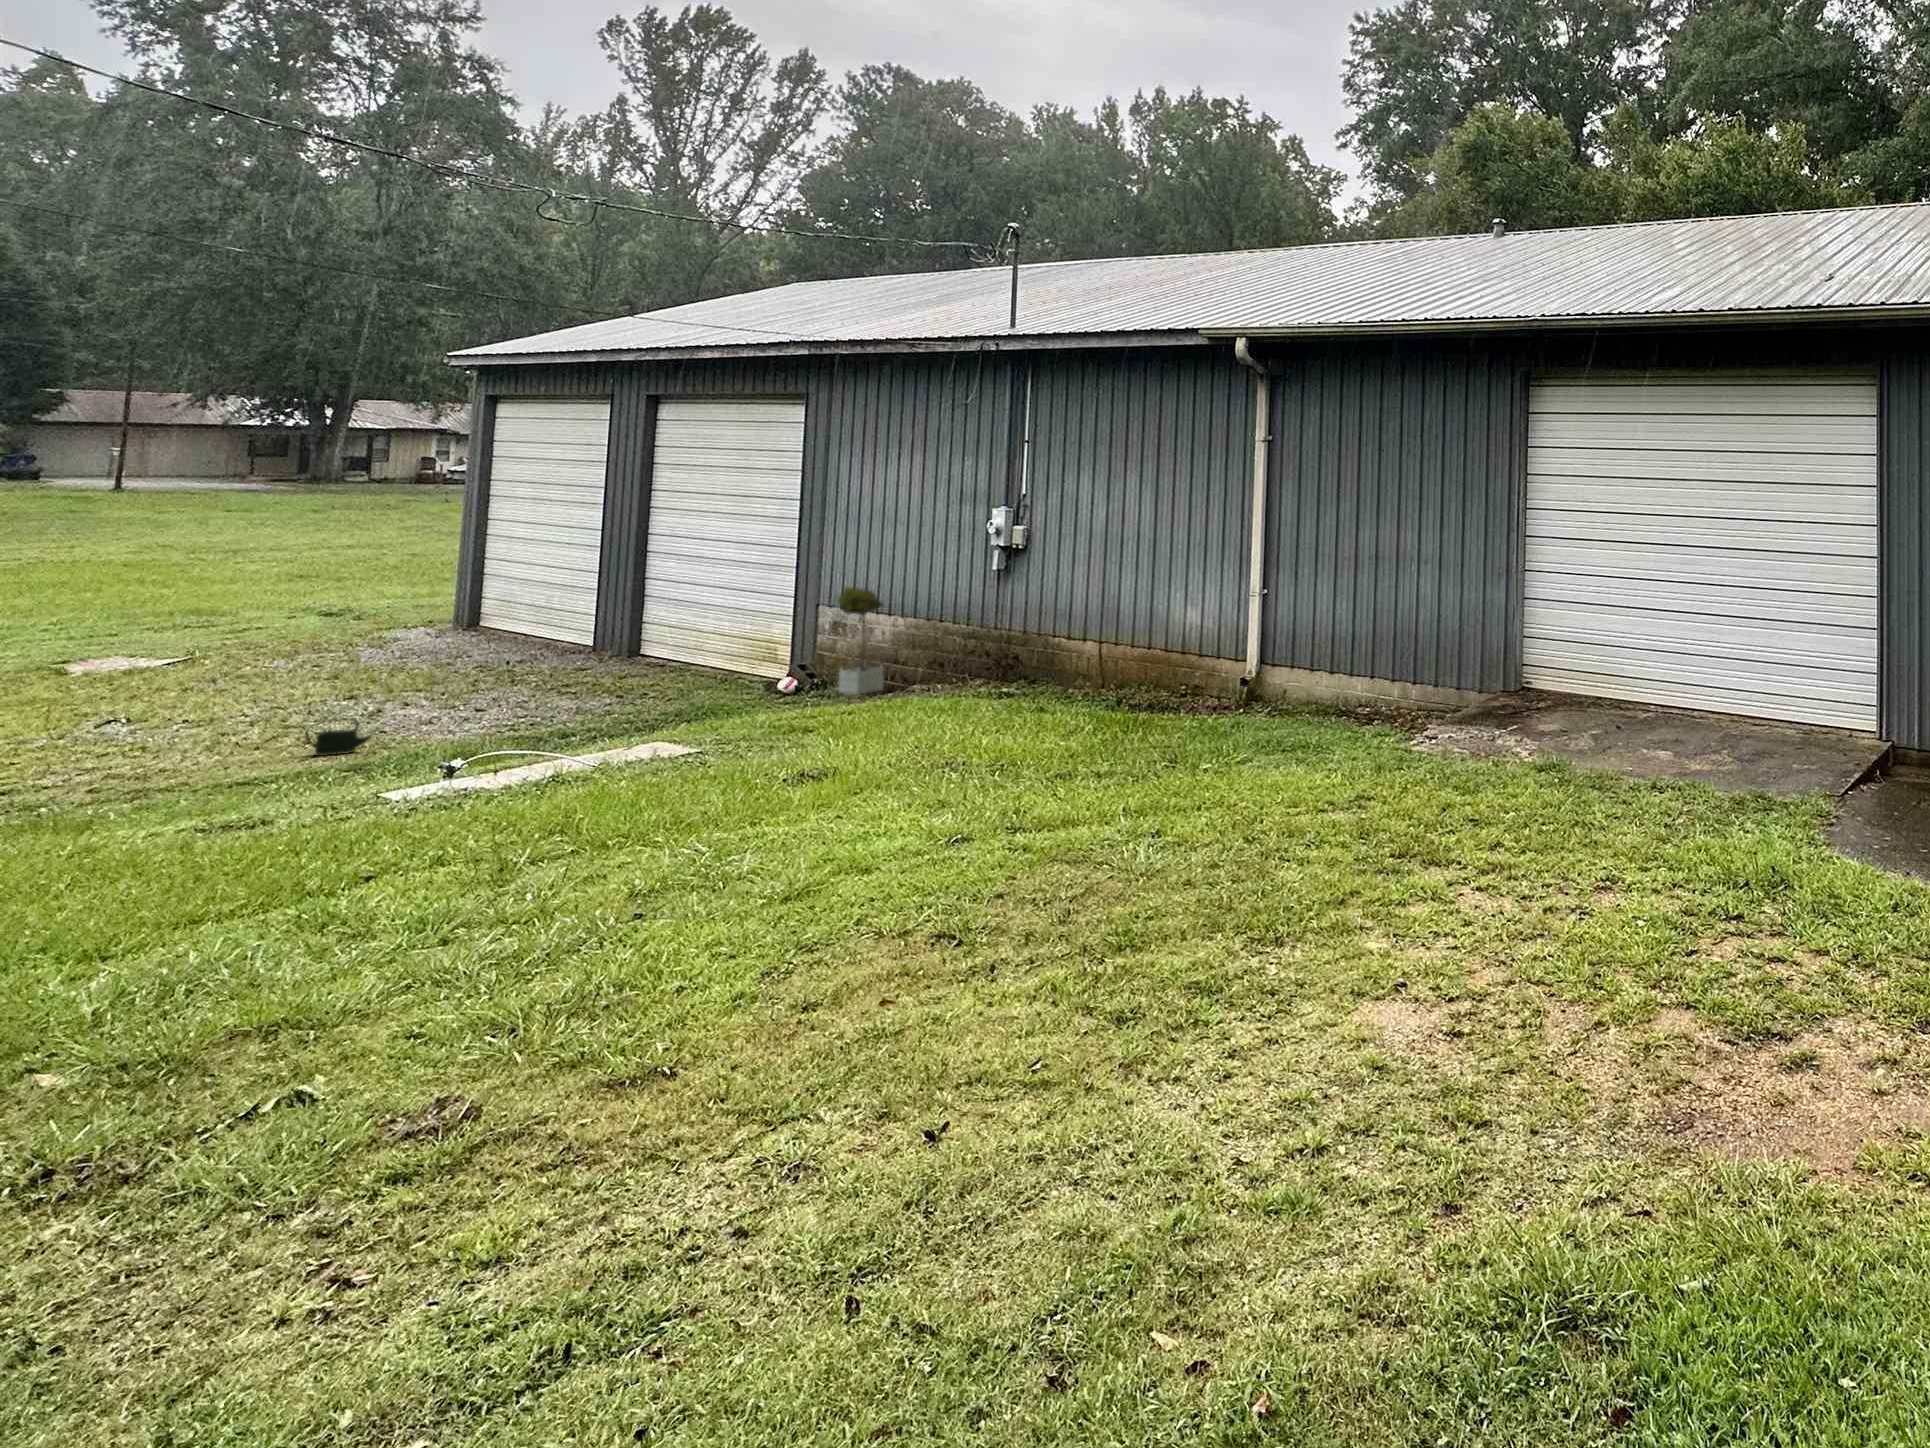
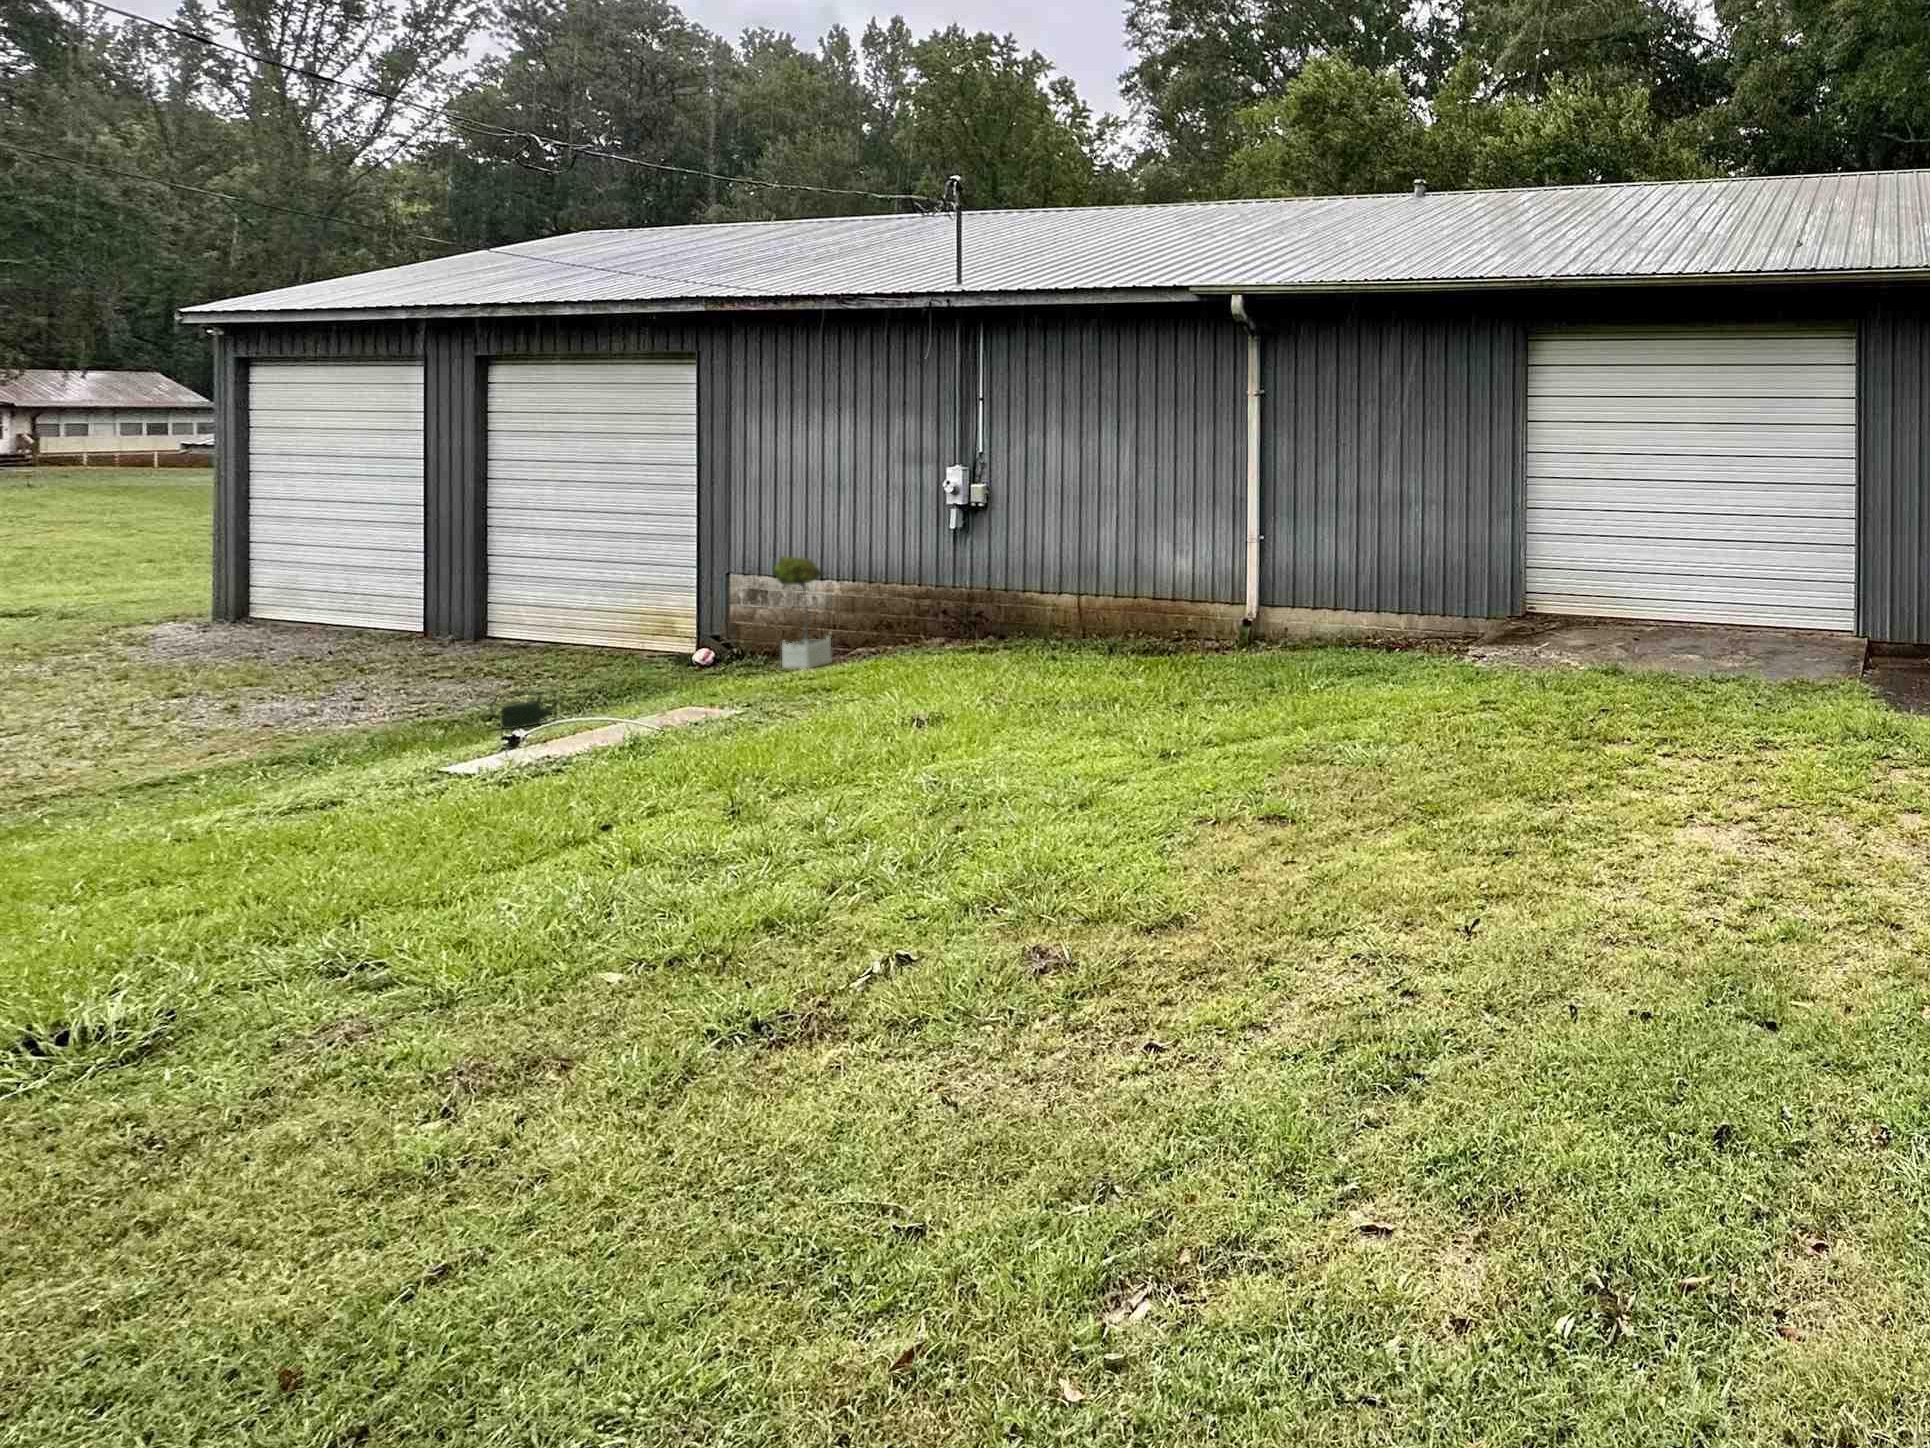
watering can: present [305,718,385,756] -> present [490,691,559,729]

